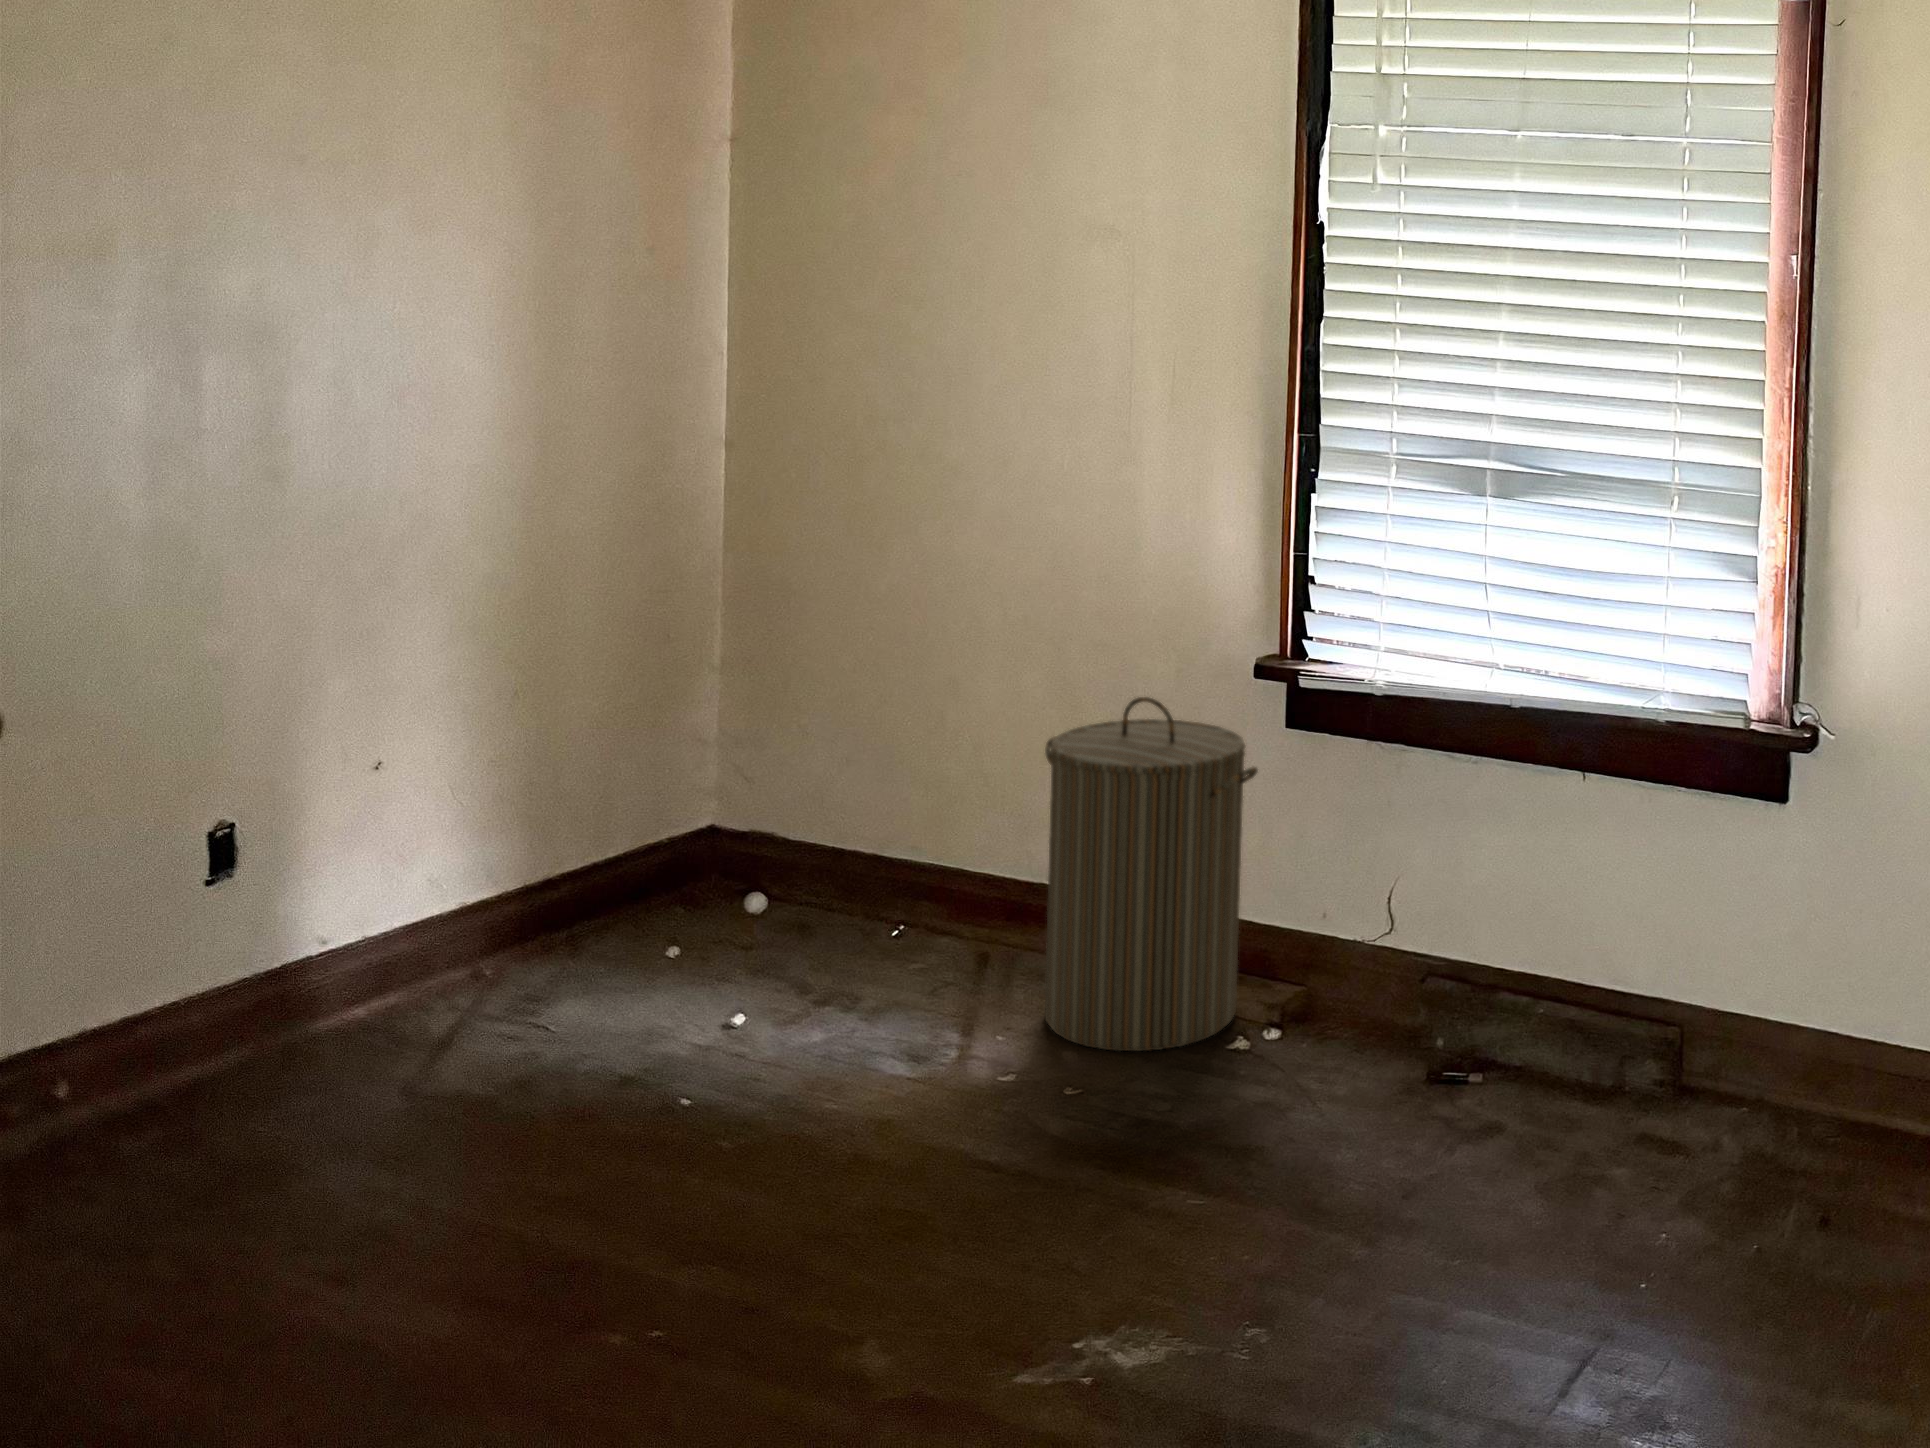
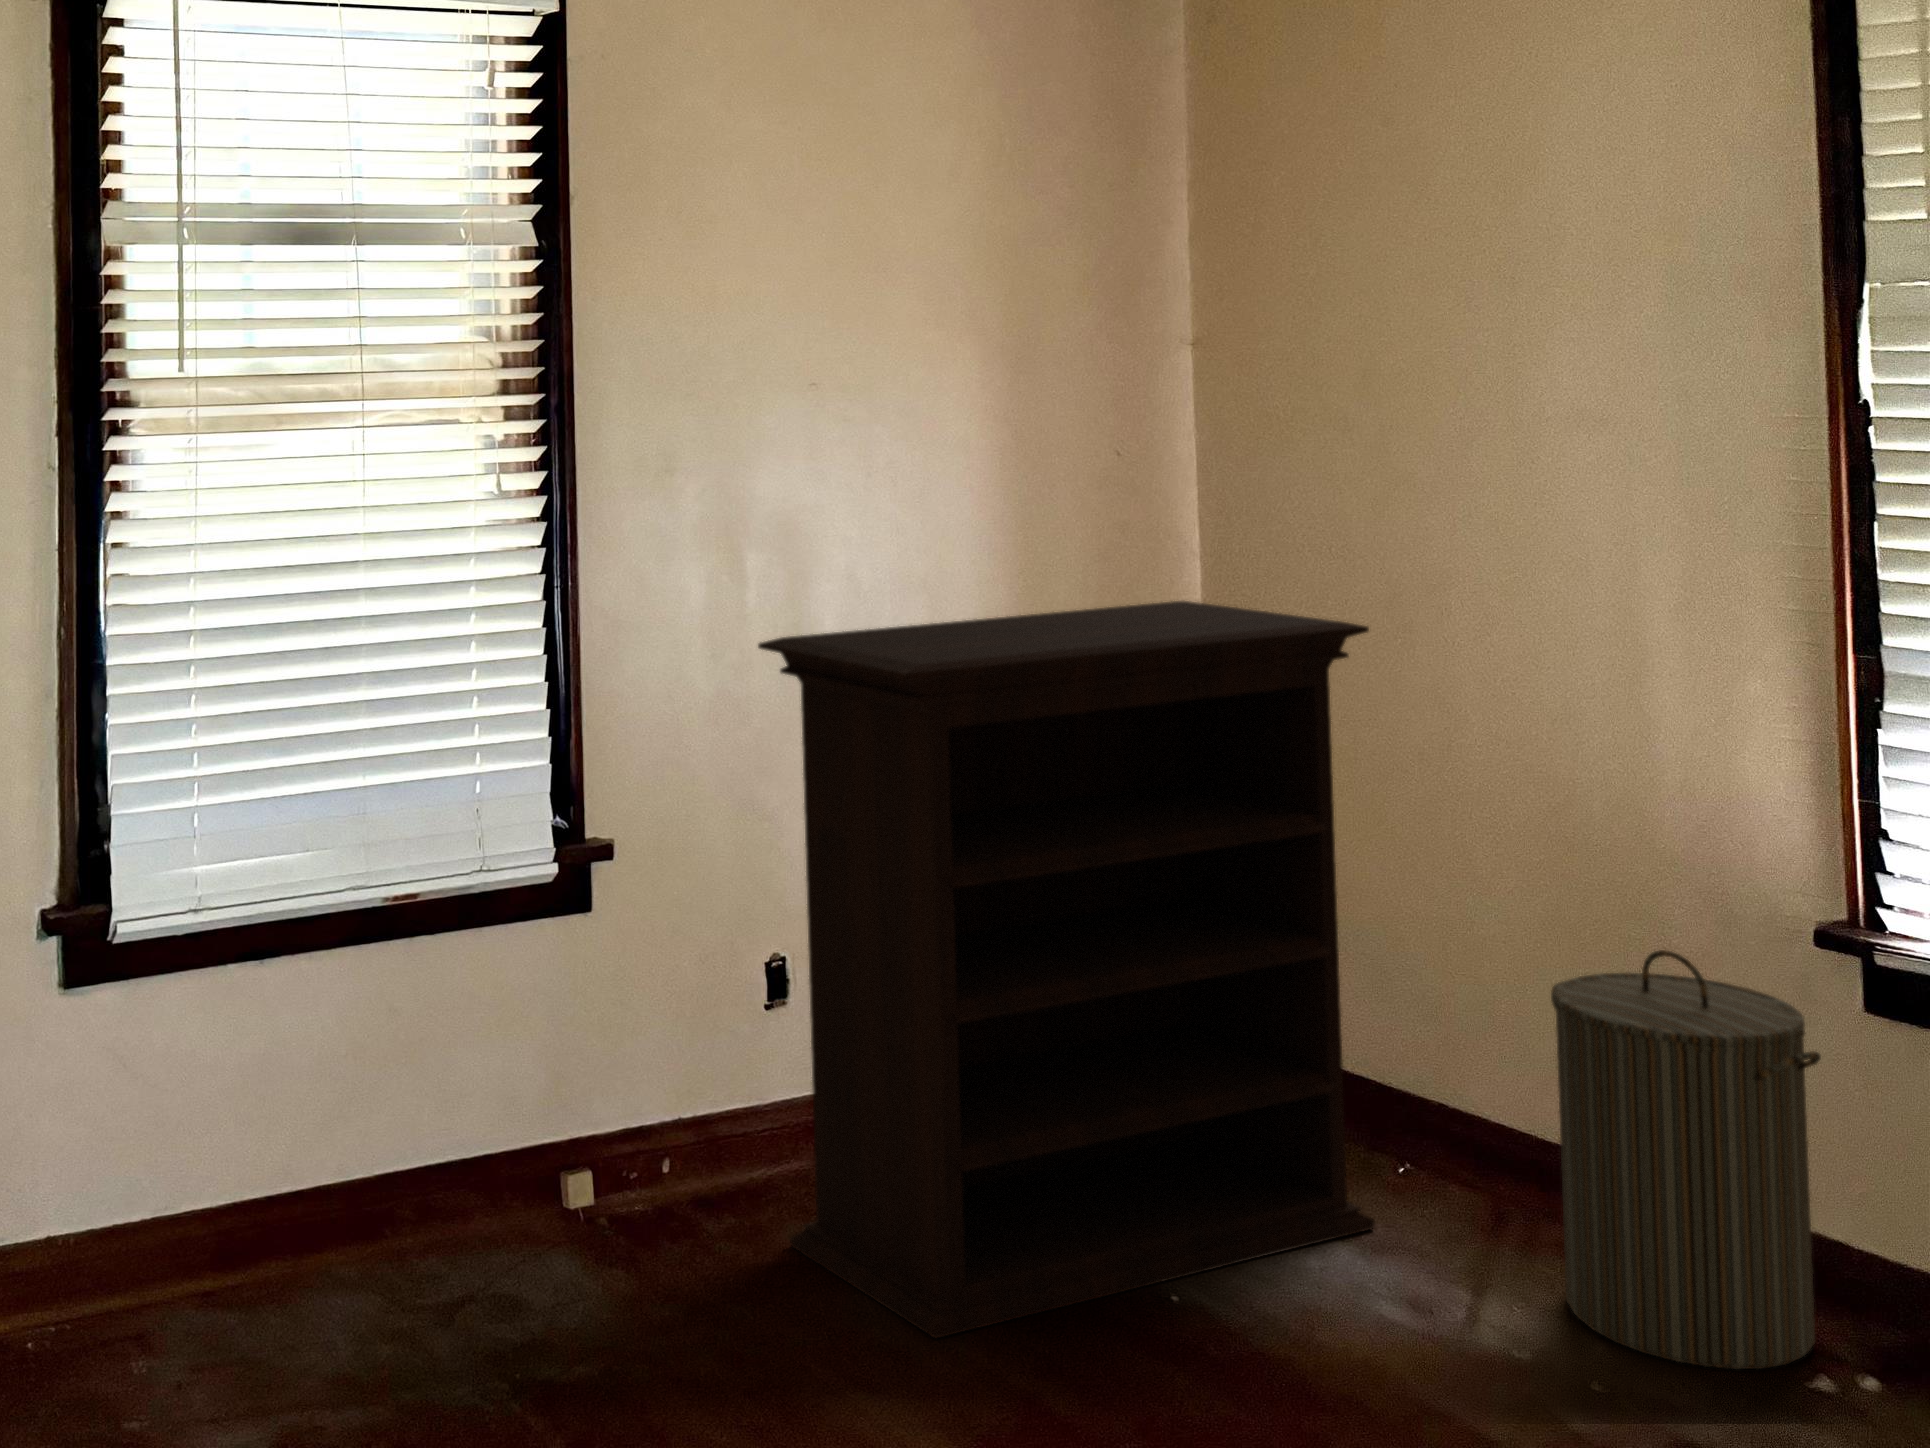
bookshelf: none [226,401,902,1200] -> present [758,601,1375,1338]

